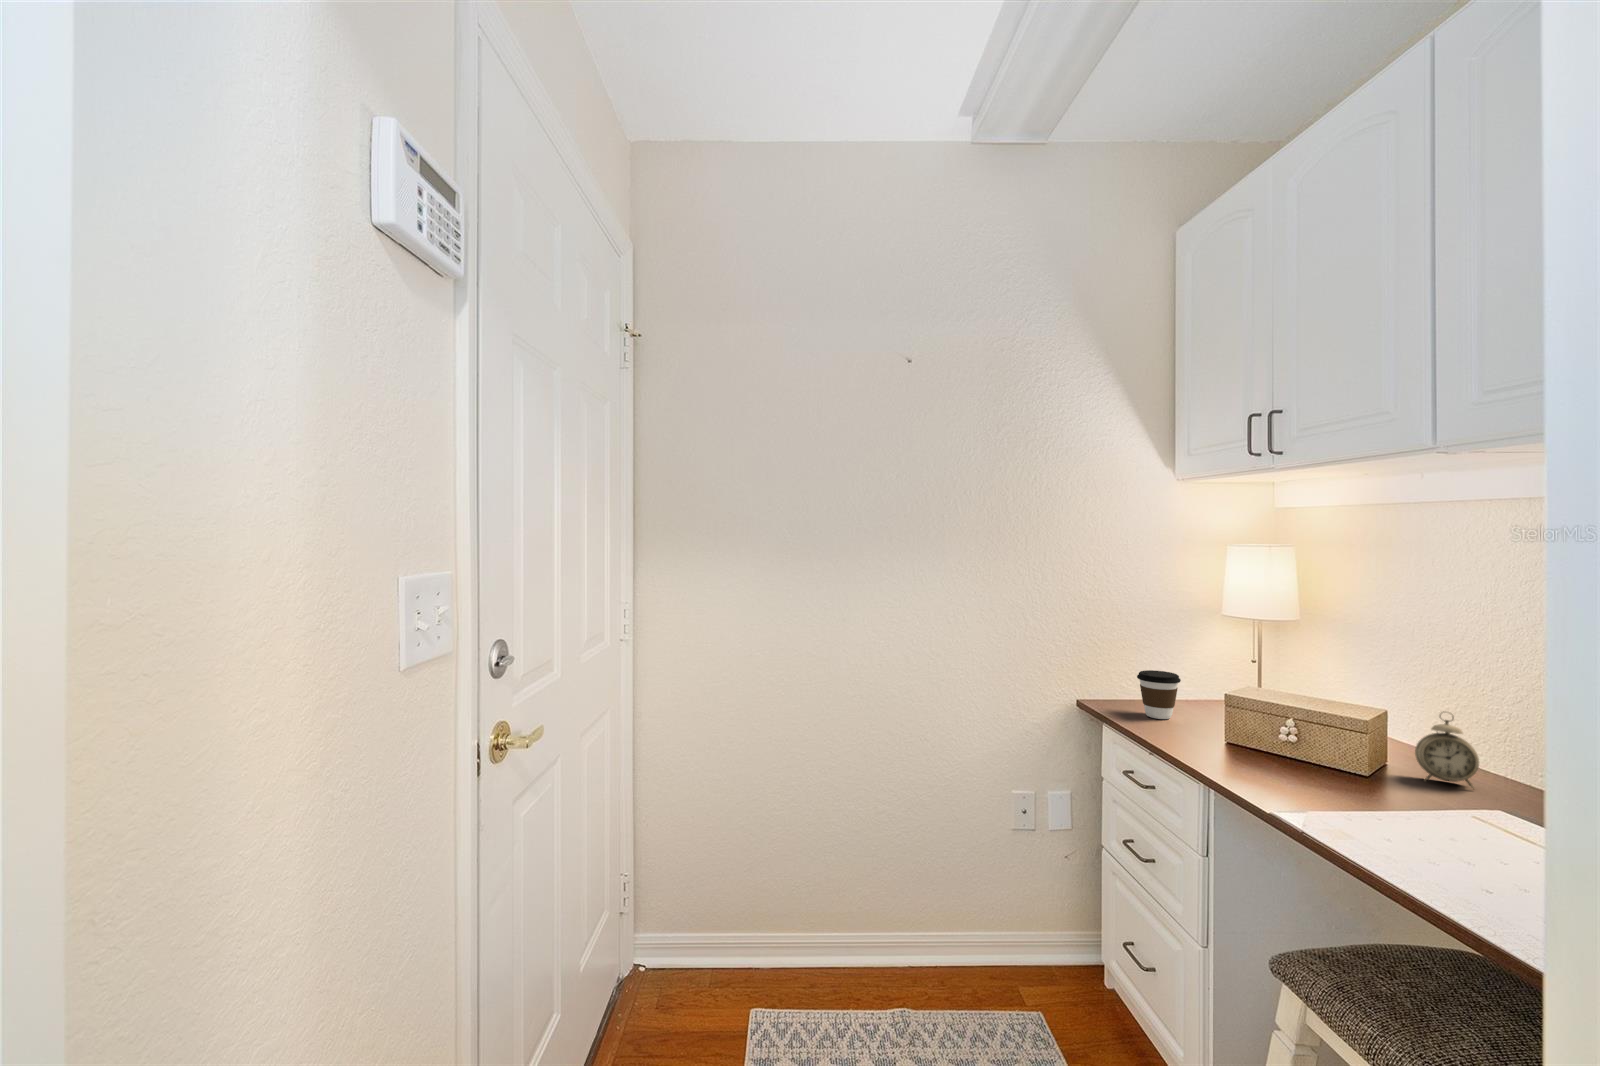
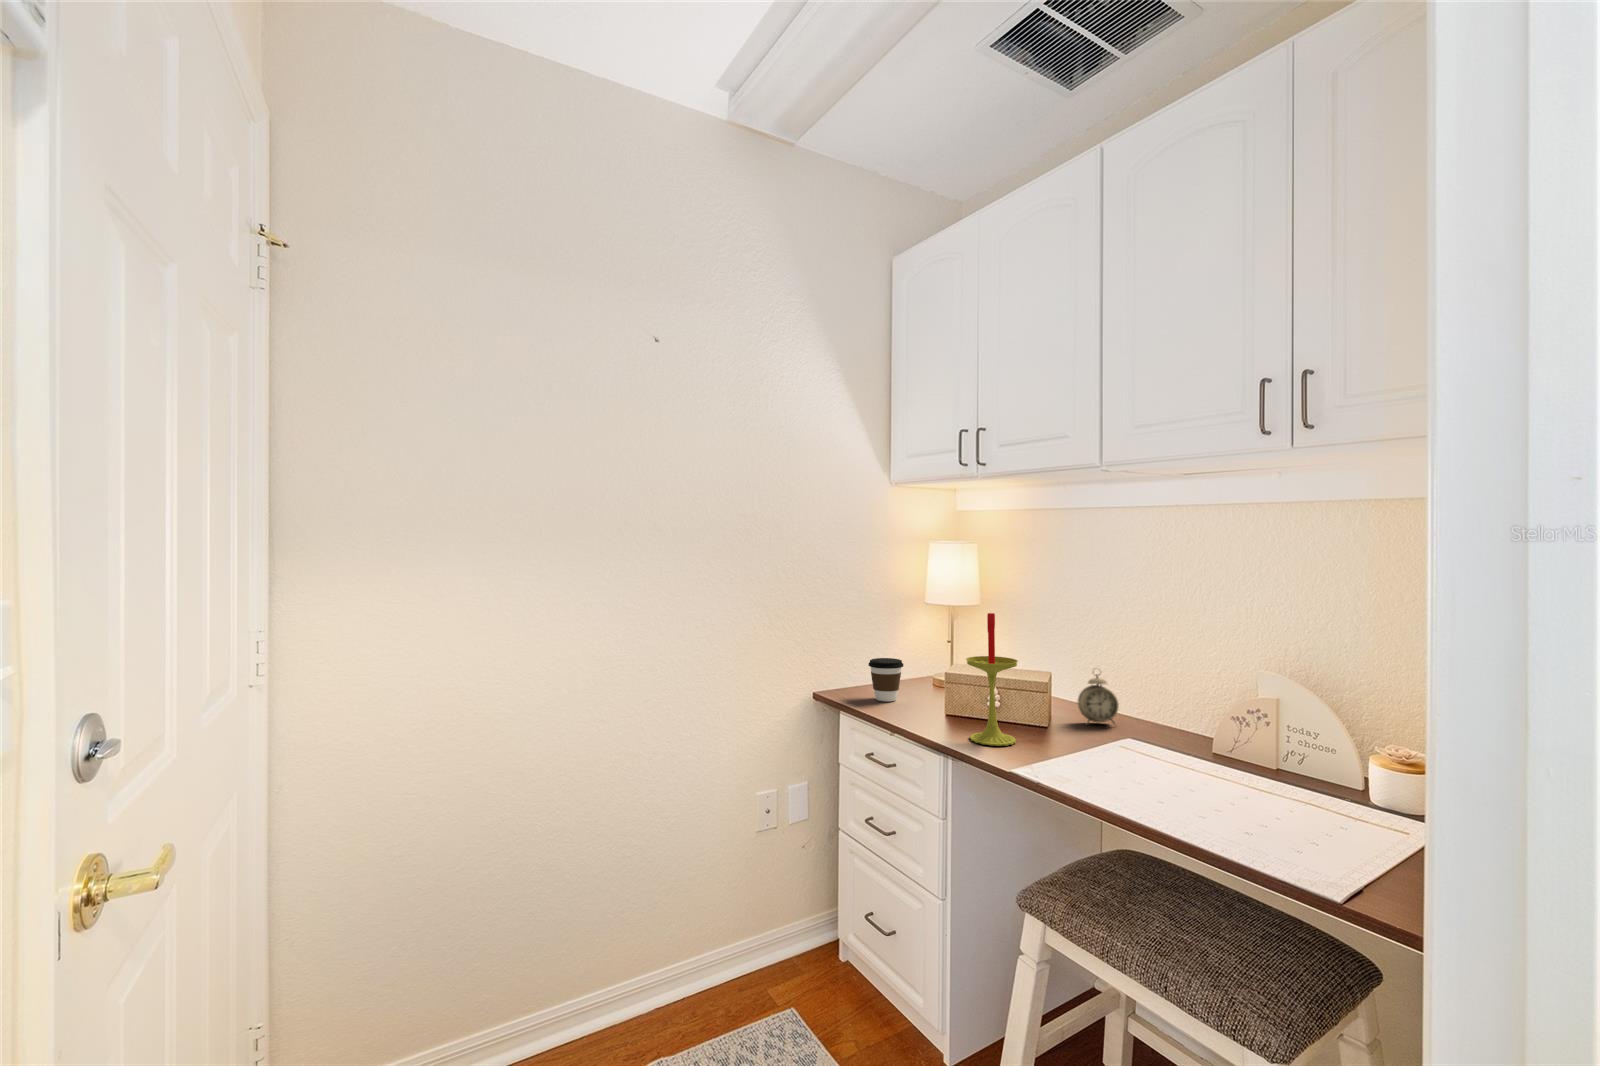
candle: none [1234,628,1304,788] -> present [966,613,1018,746]

